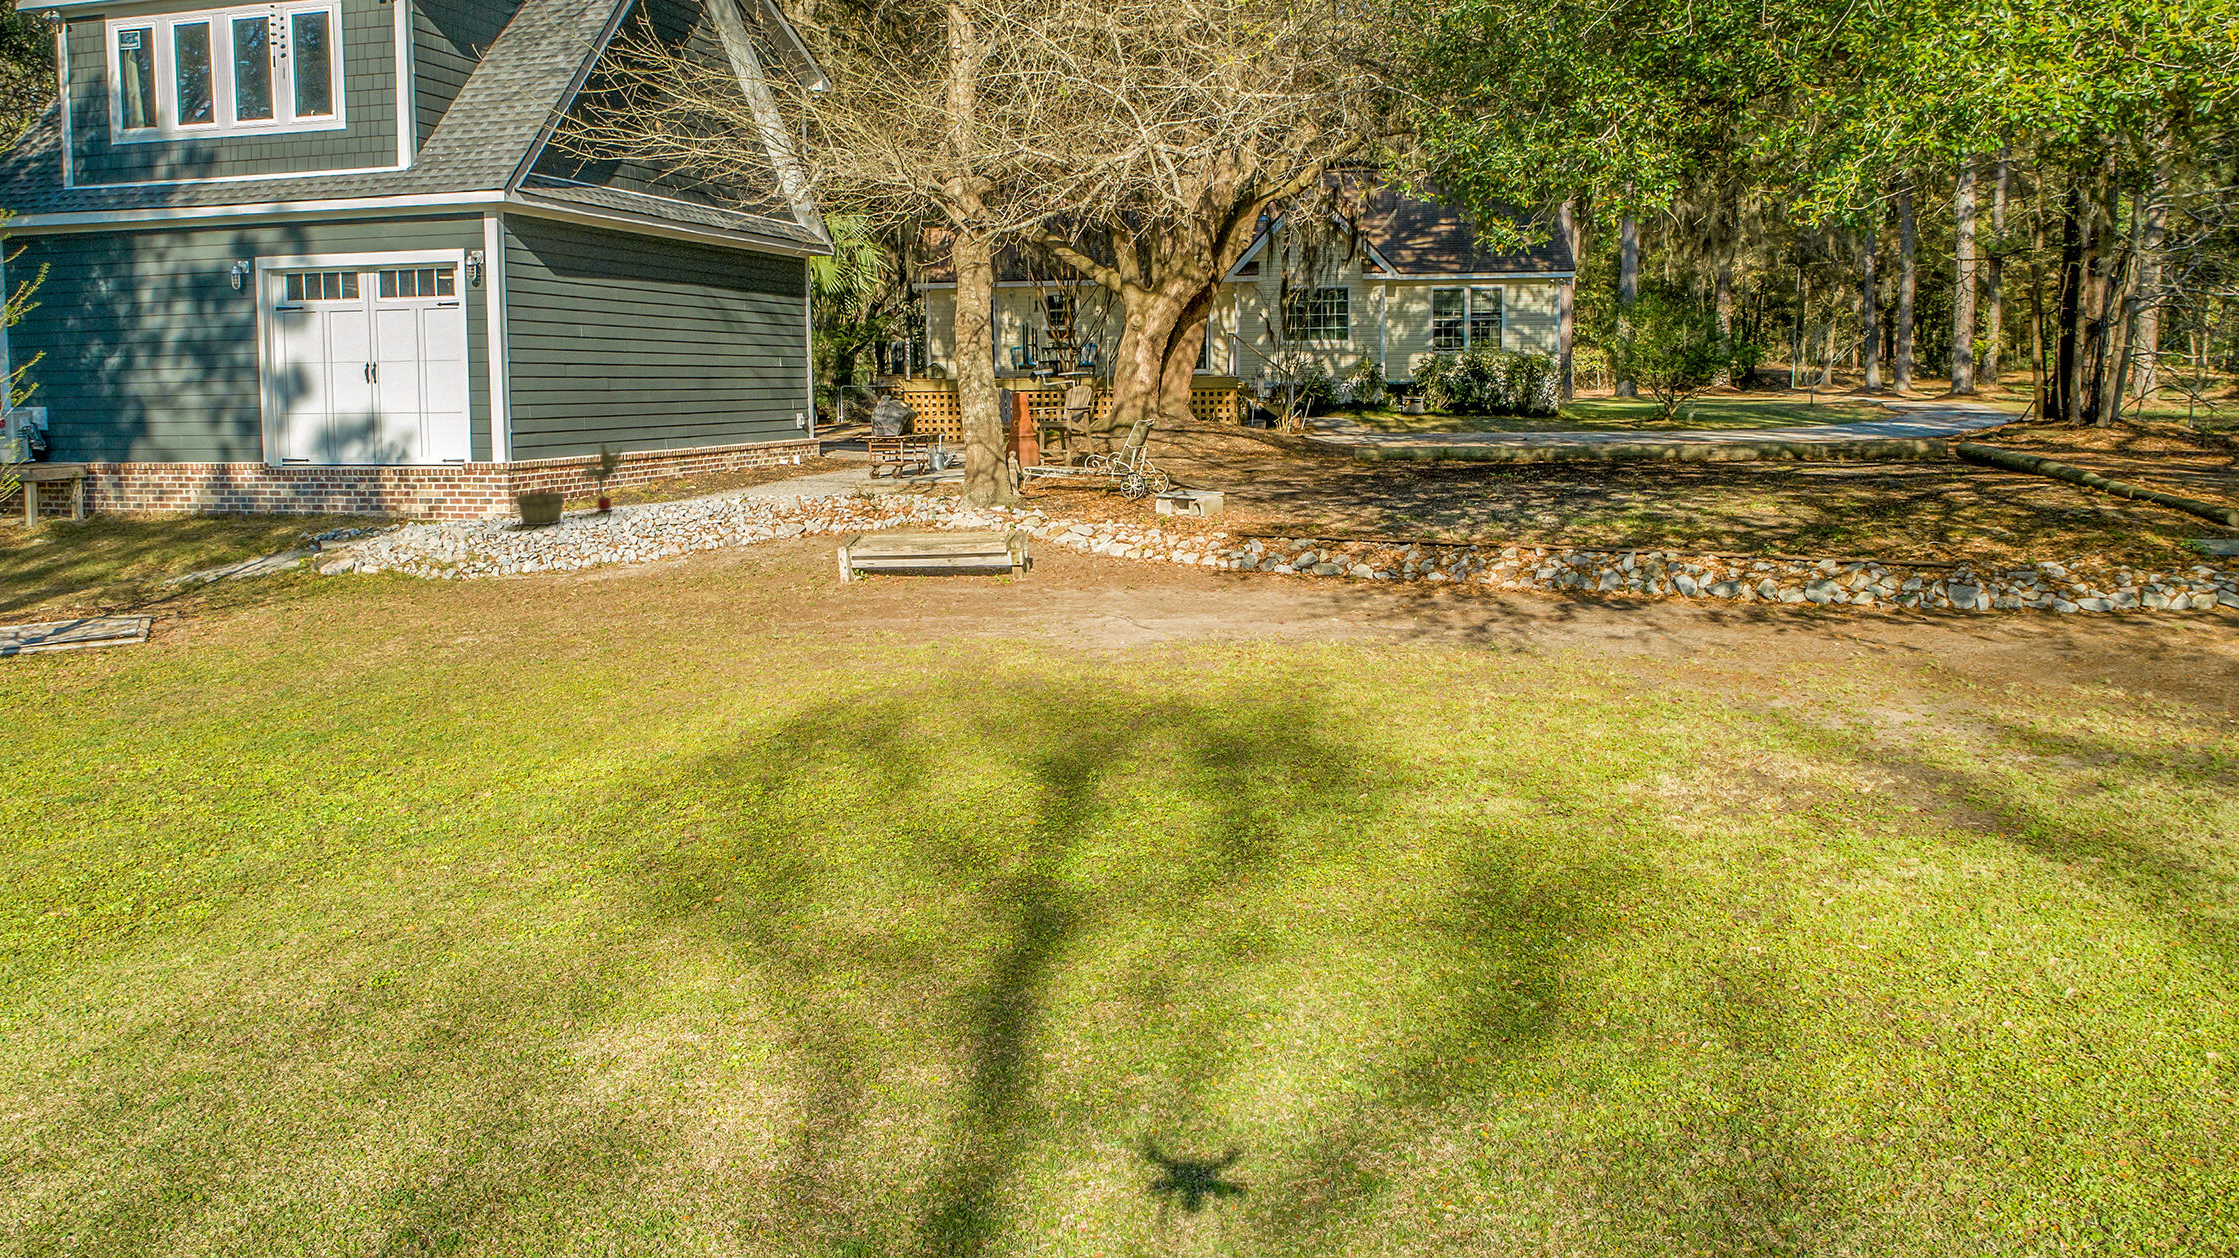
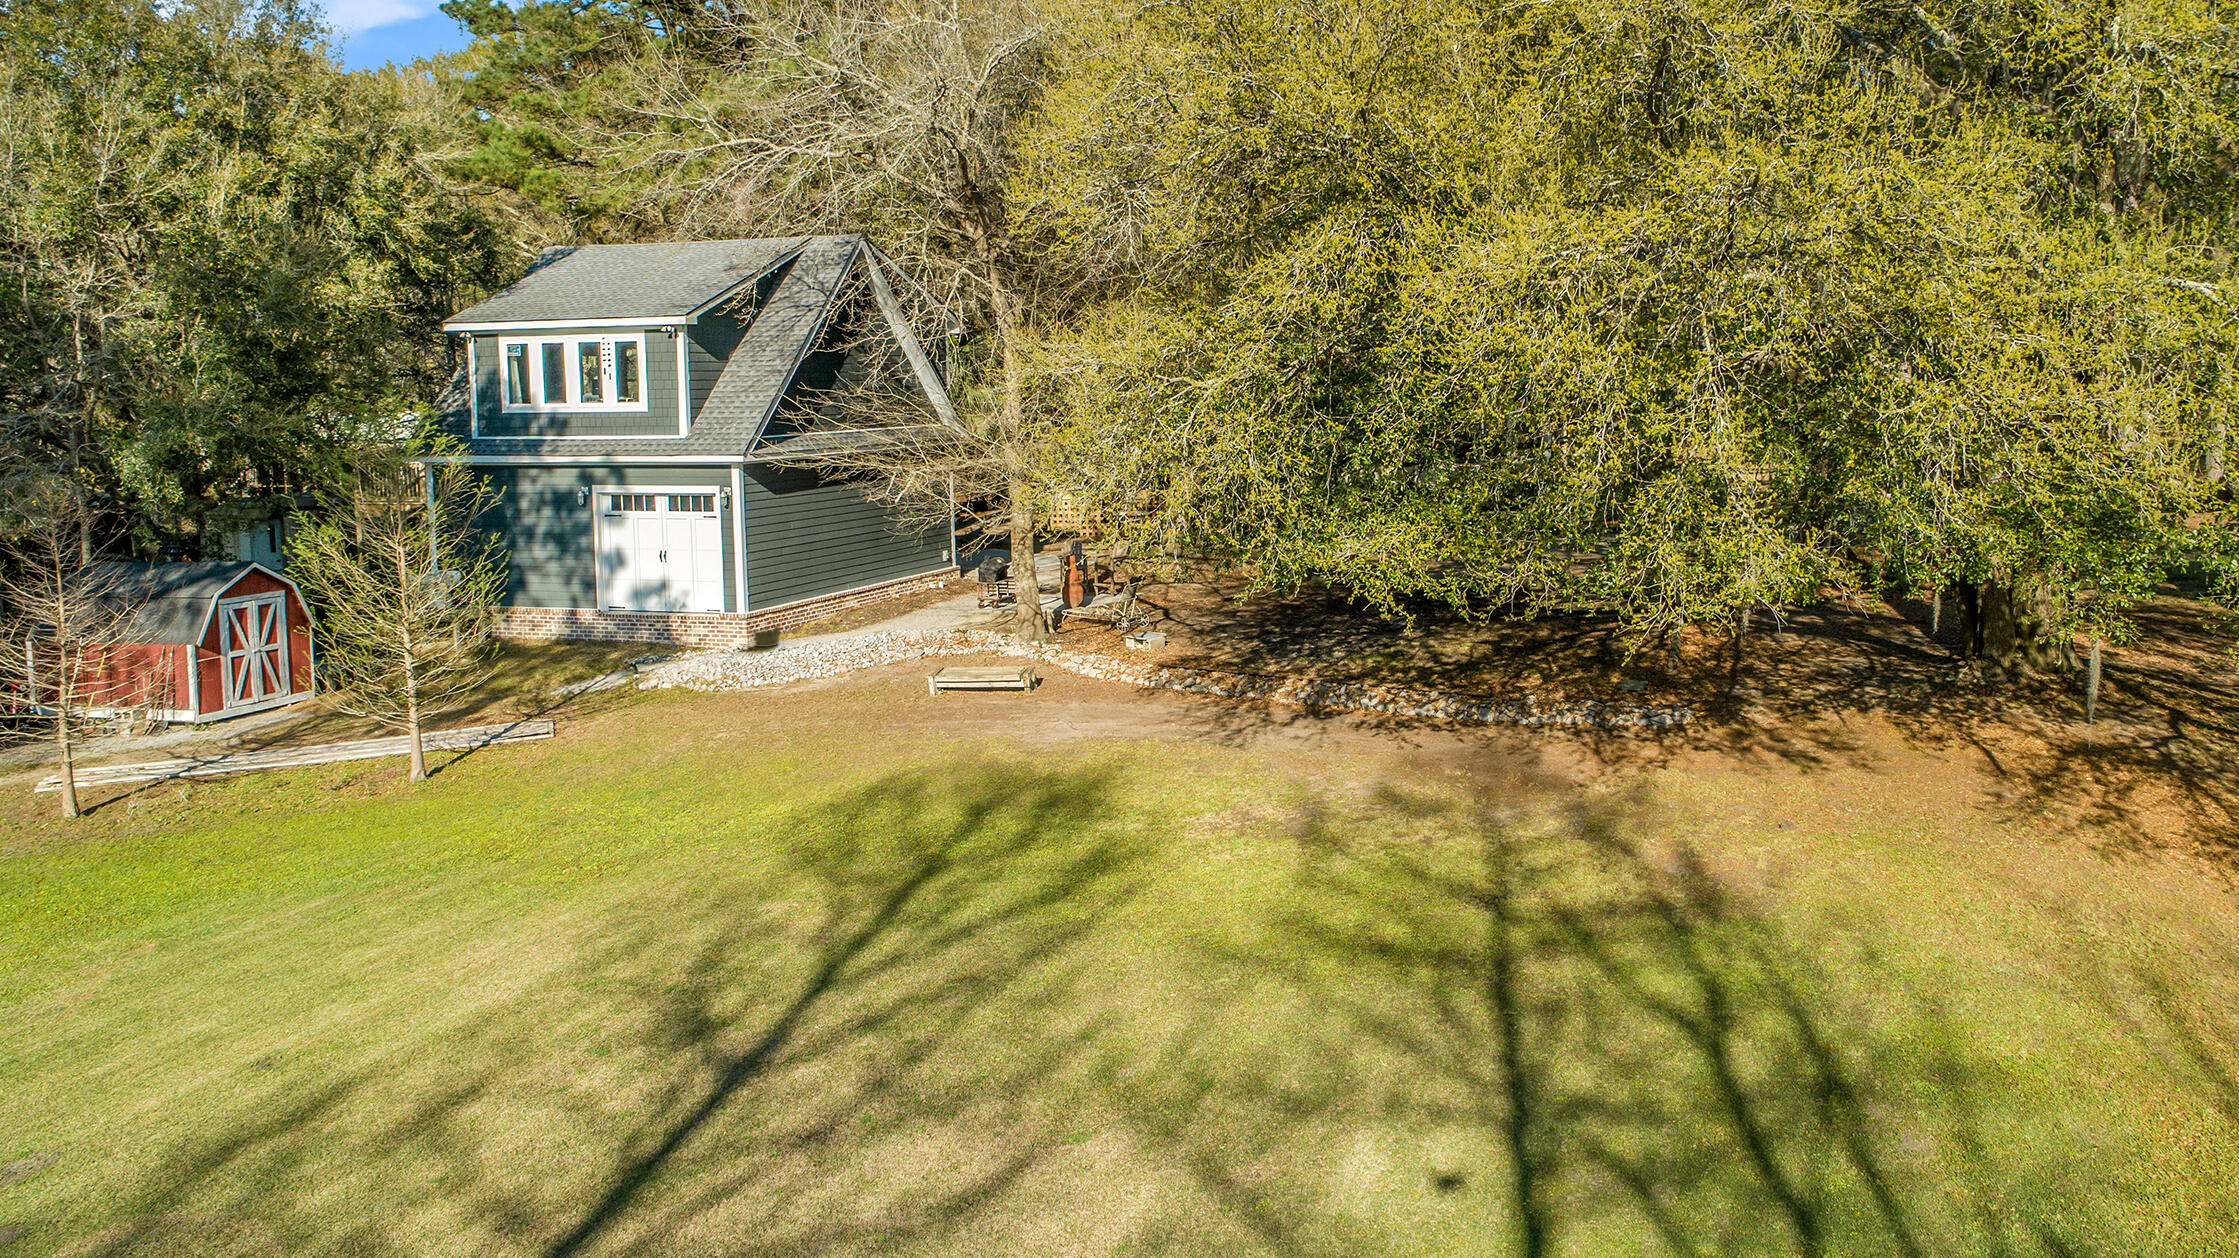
potted tree: present [579,444,624,511] -> none [790,592,819,634]

